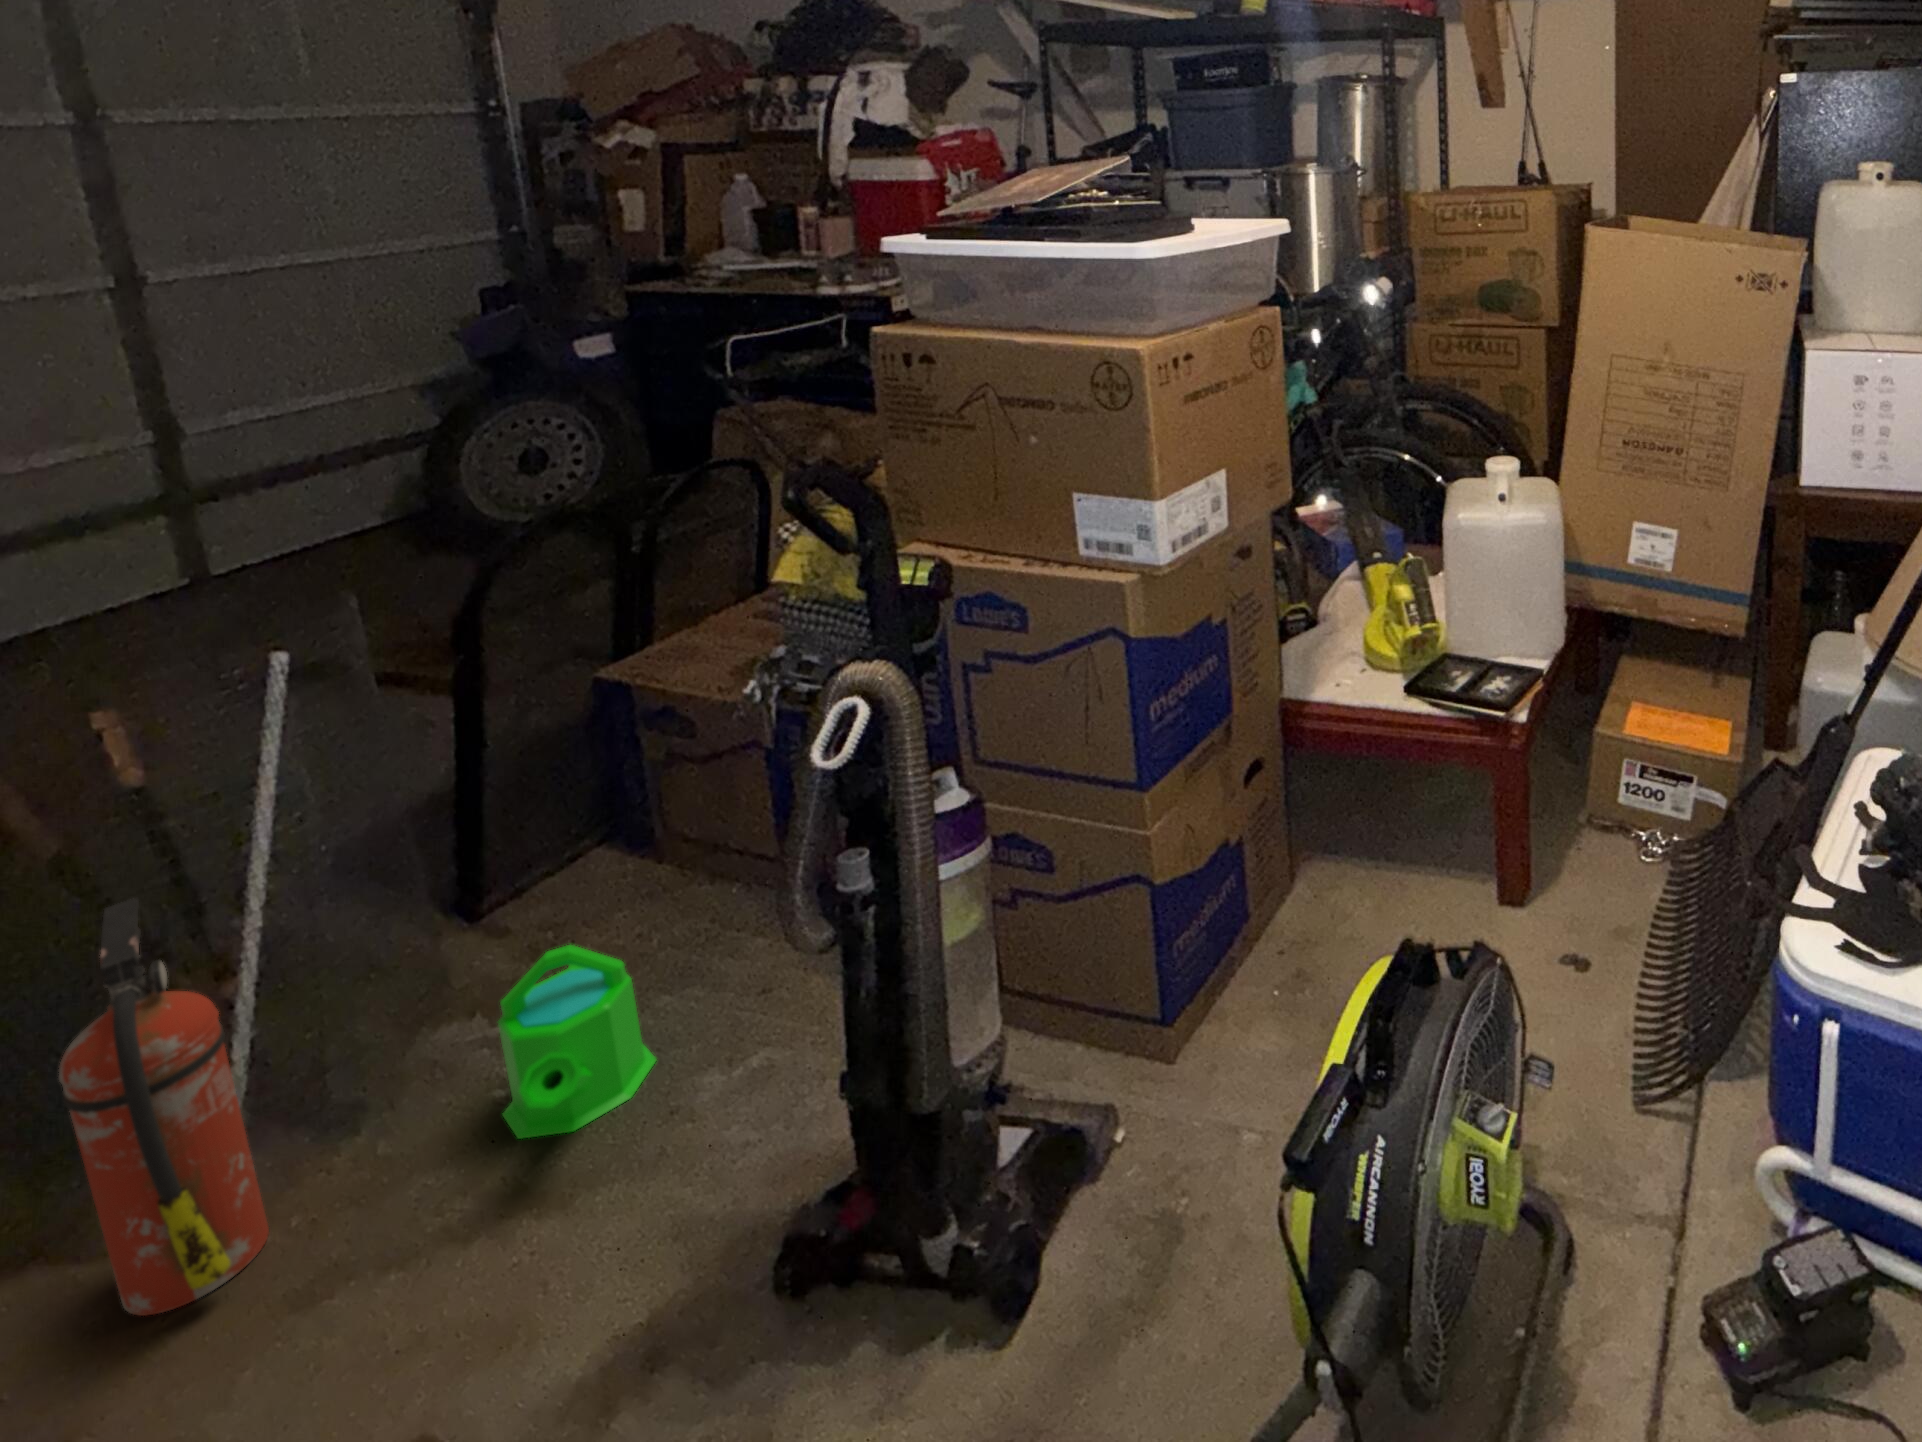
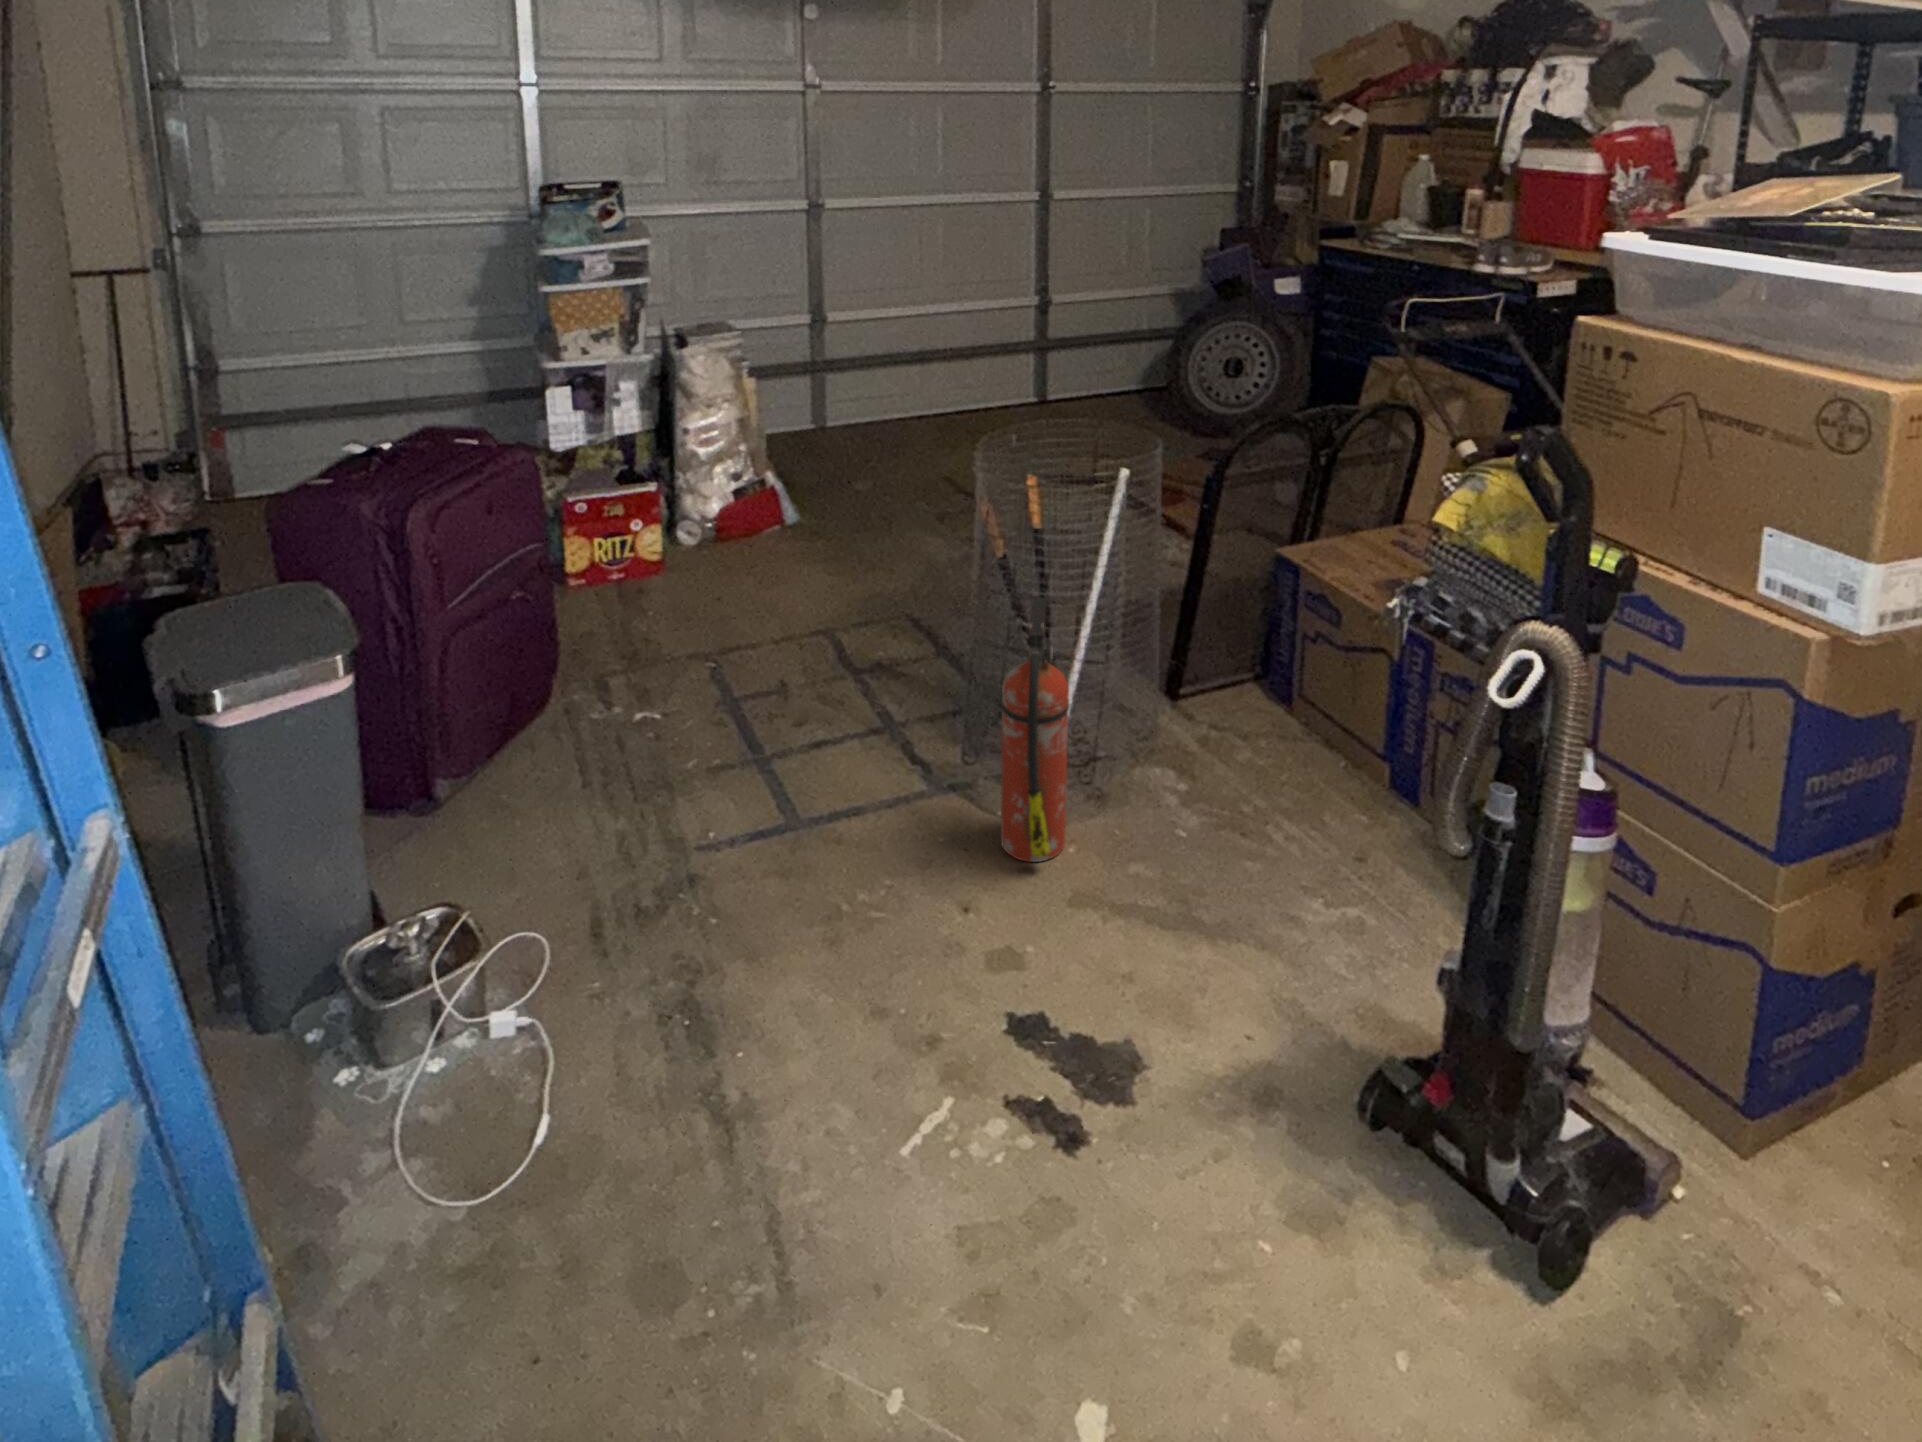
watering can: present [498,945,656,1139] -> none [1186,744,1282,886]

